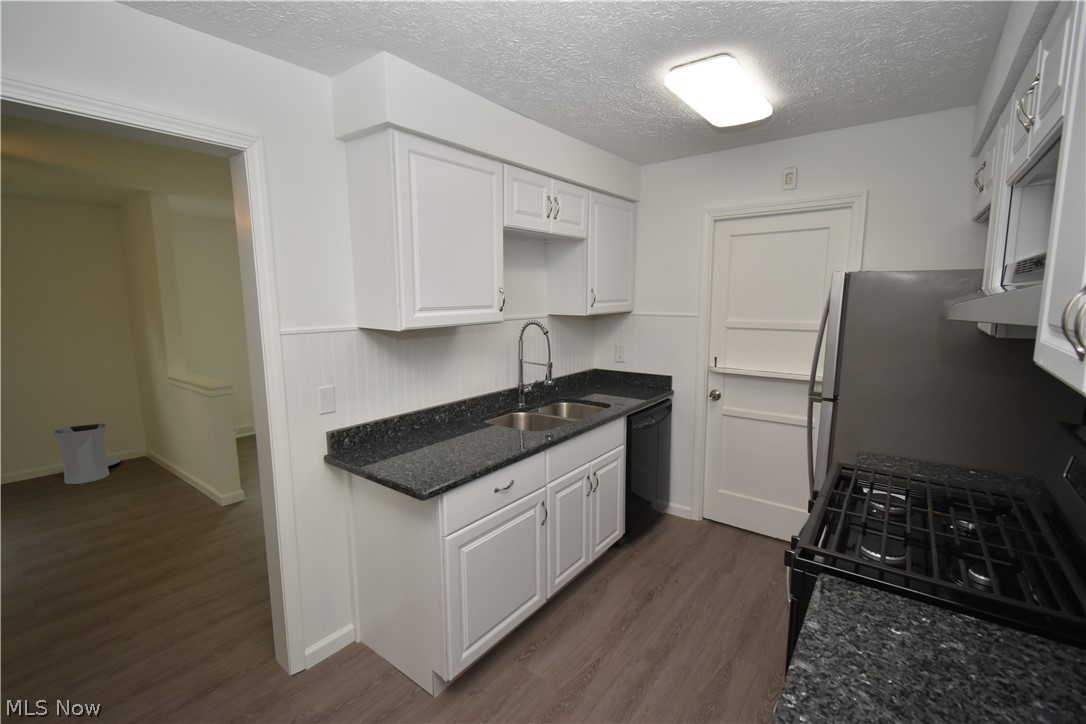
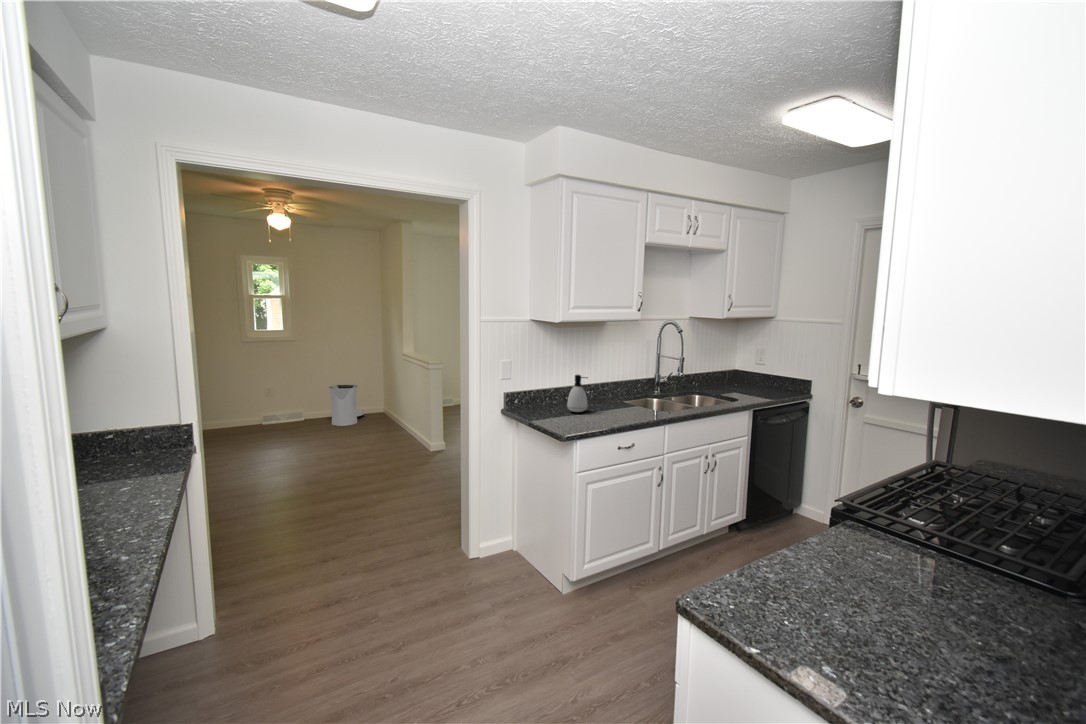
soap dispenser: none [419,397,446,446] -> present [567,375,587,412]

